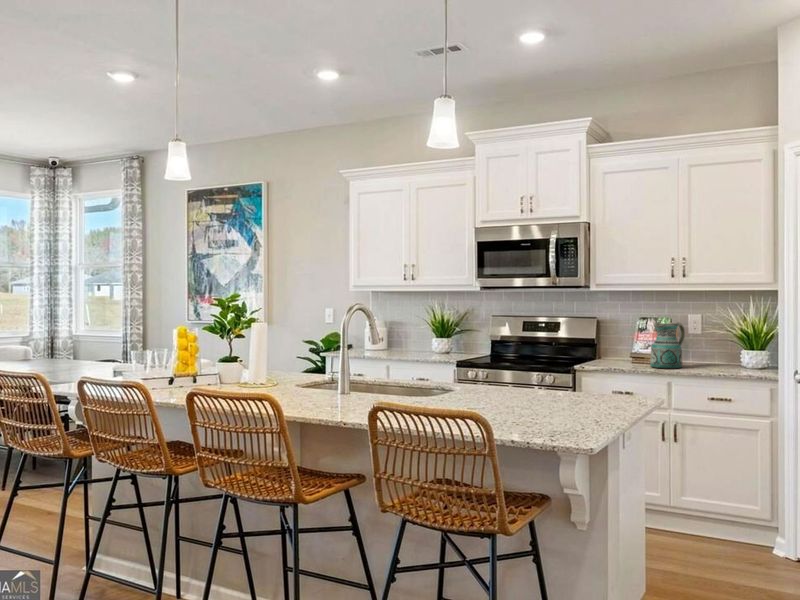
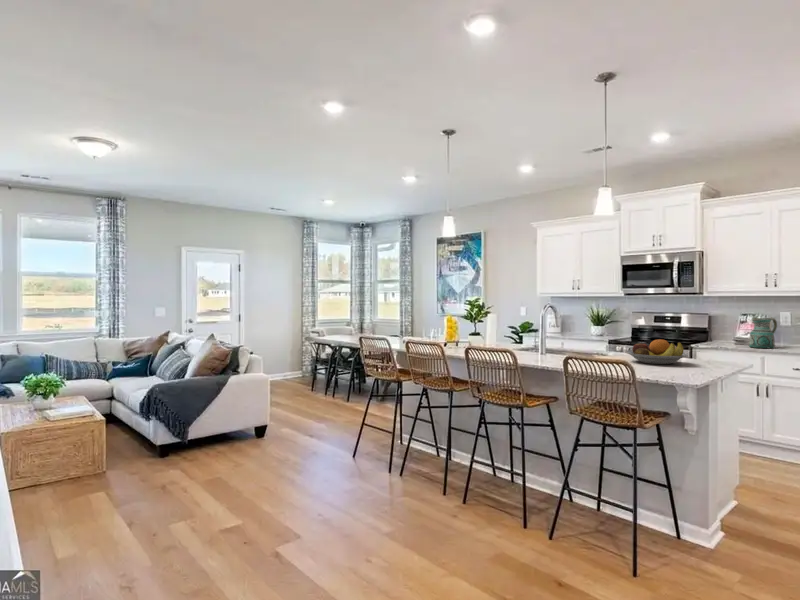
fruit bowl: none [479,364,575,407] -> present [625,339,688,364]

